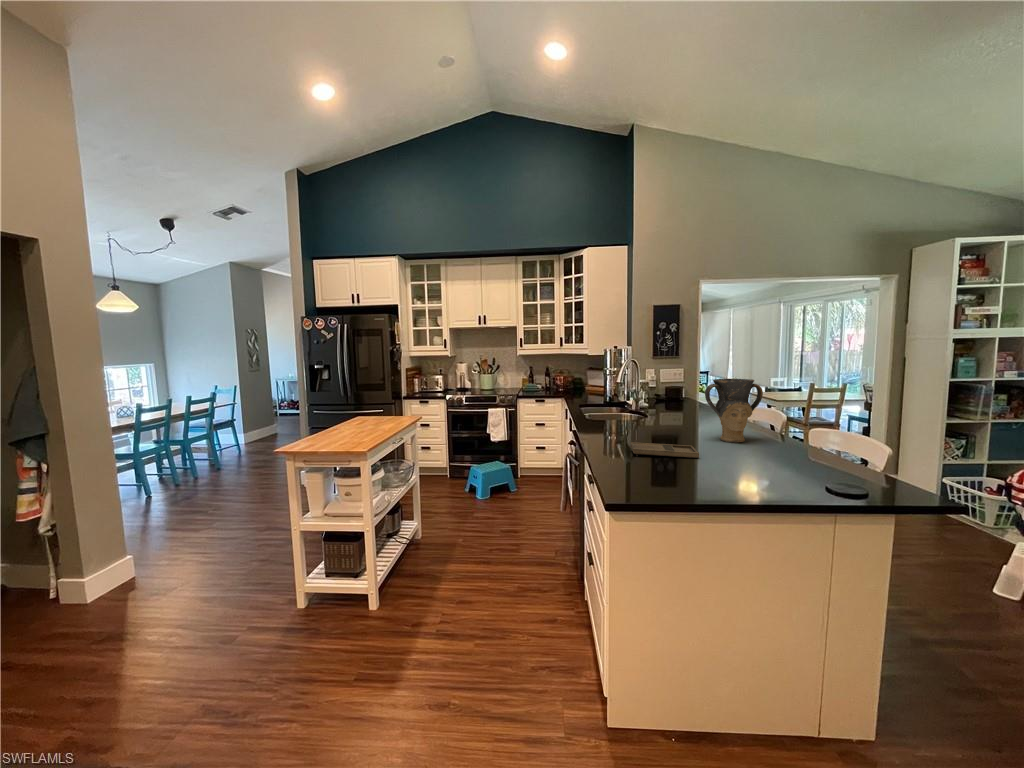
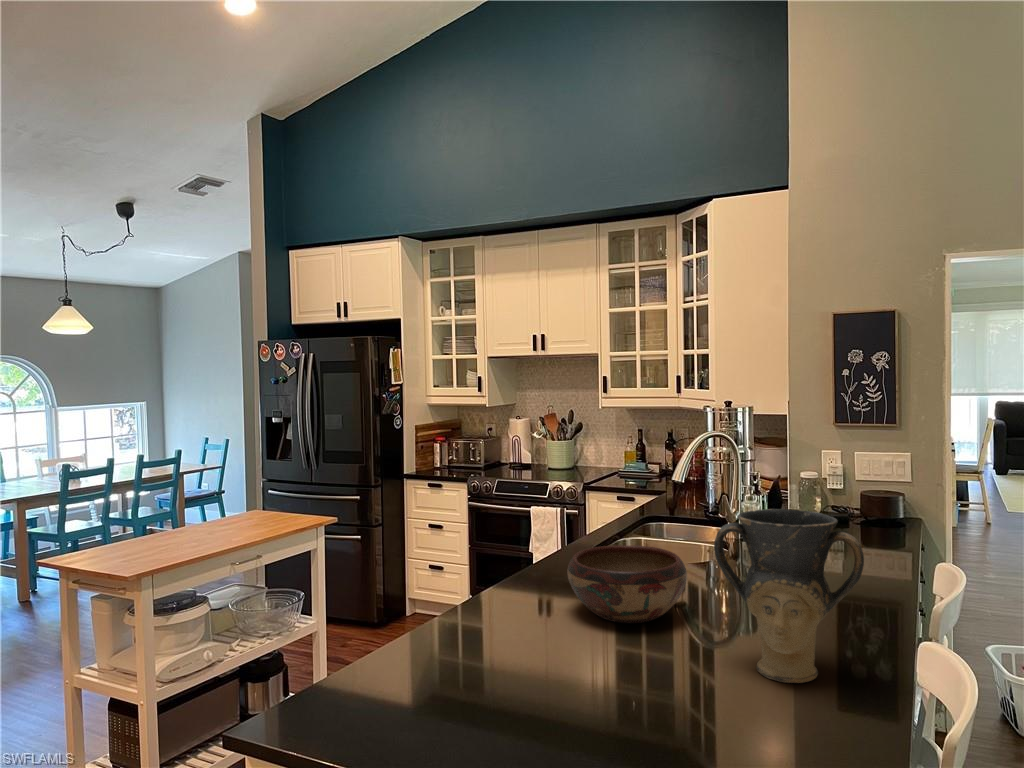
decorative bowl: none [619,404,673,435] -> present [567,546,687,623]
tray: present [631,442,699,458] -> none [456,646,613,719]

